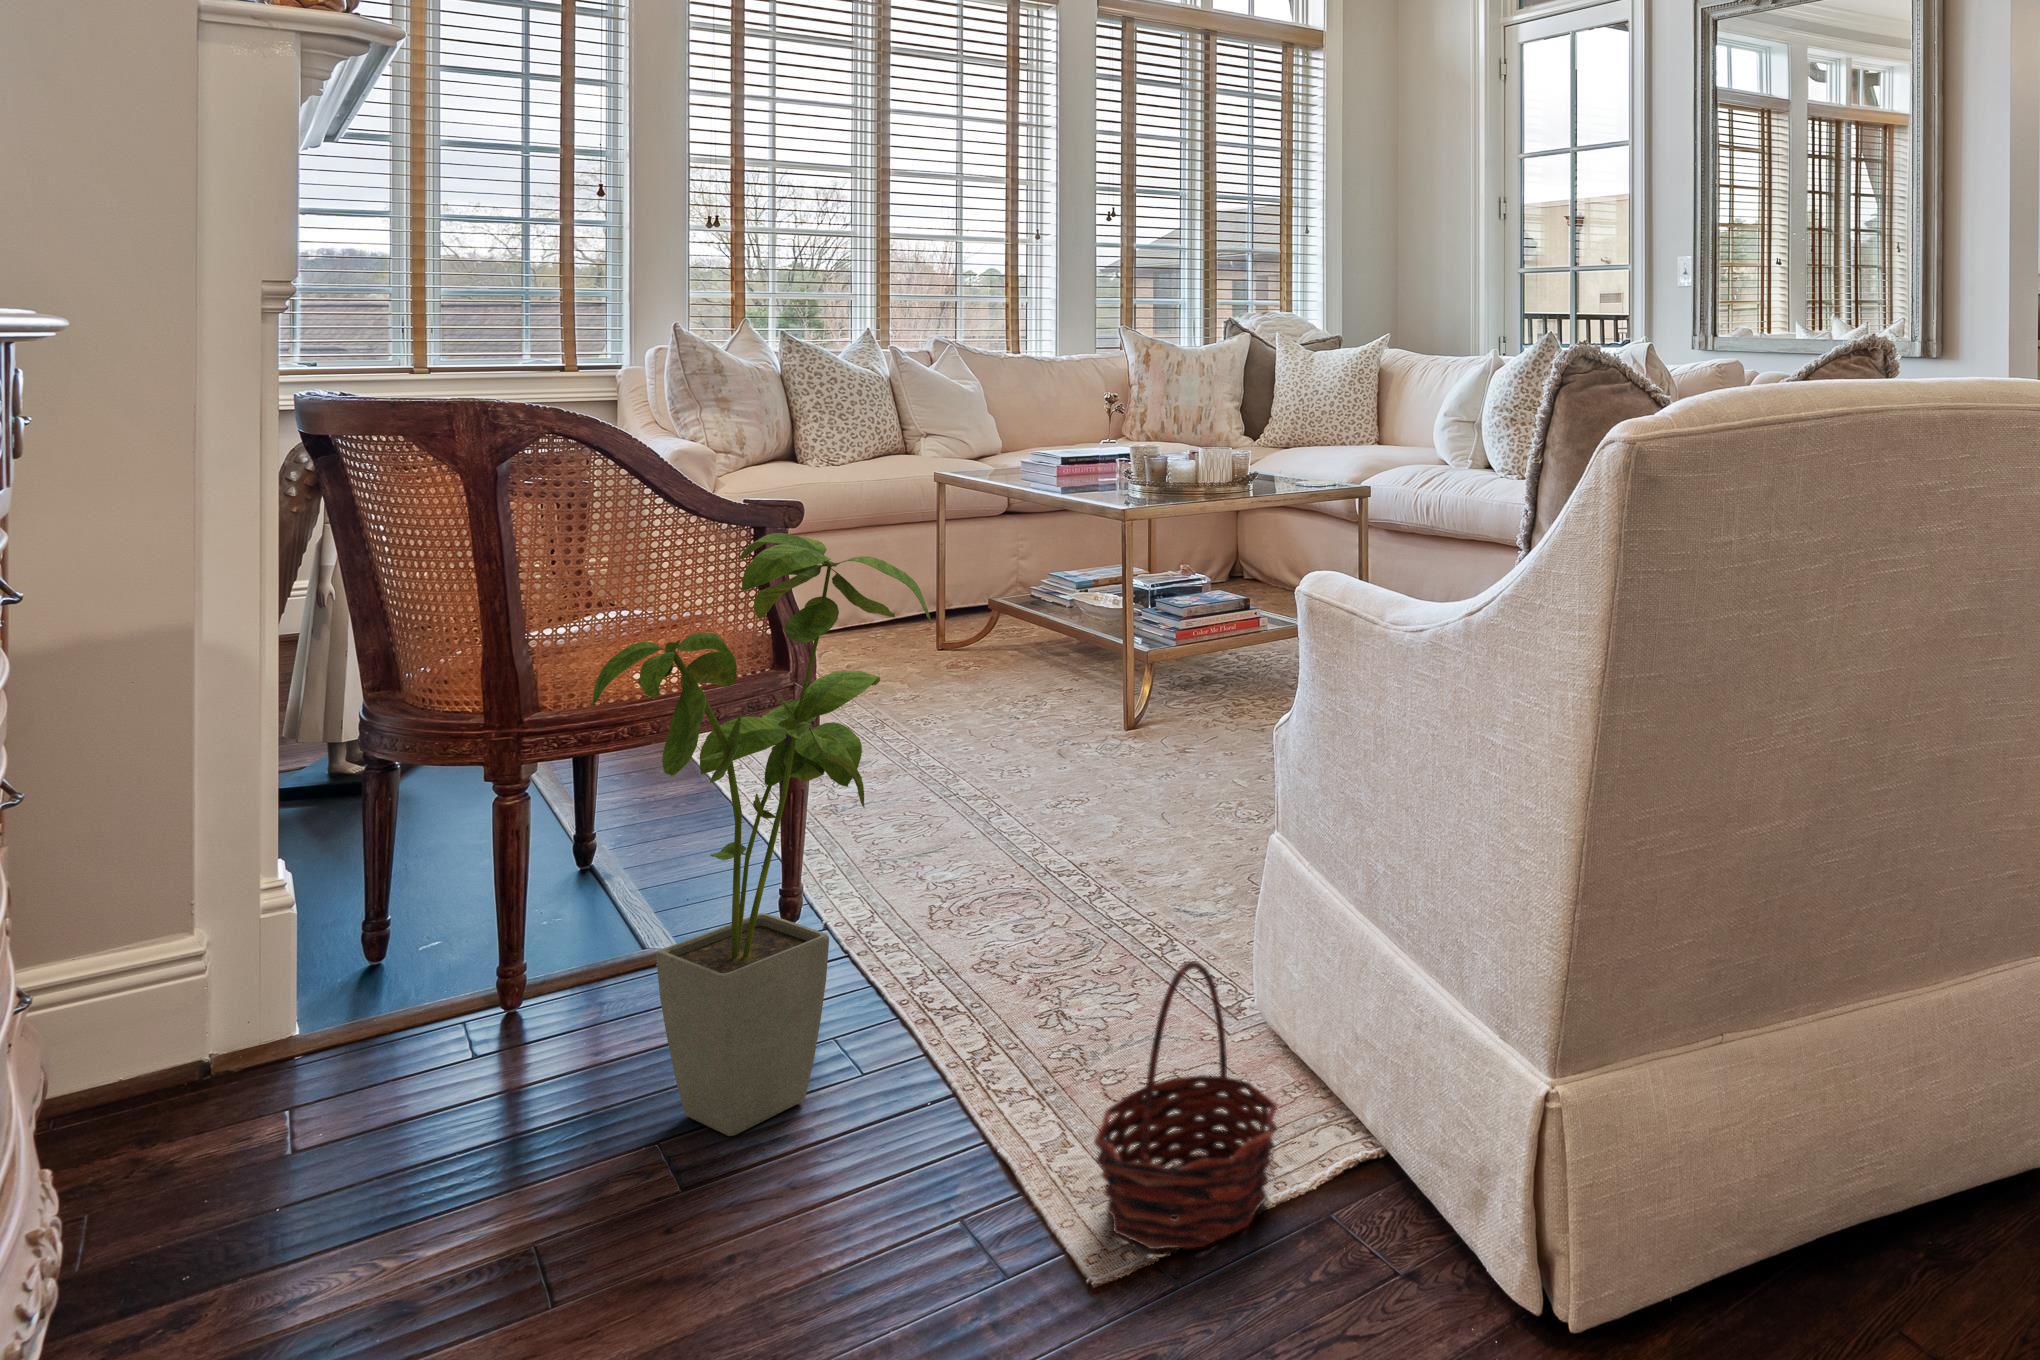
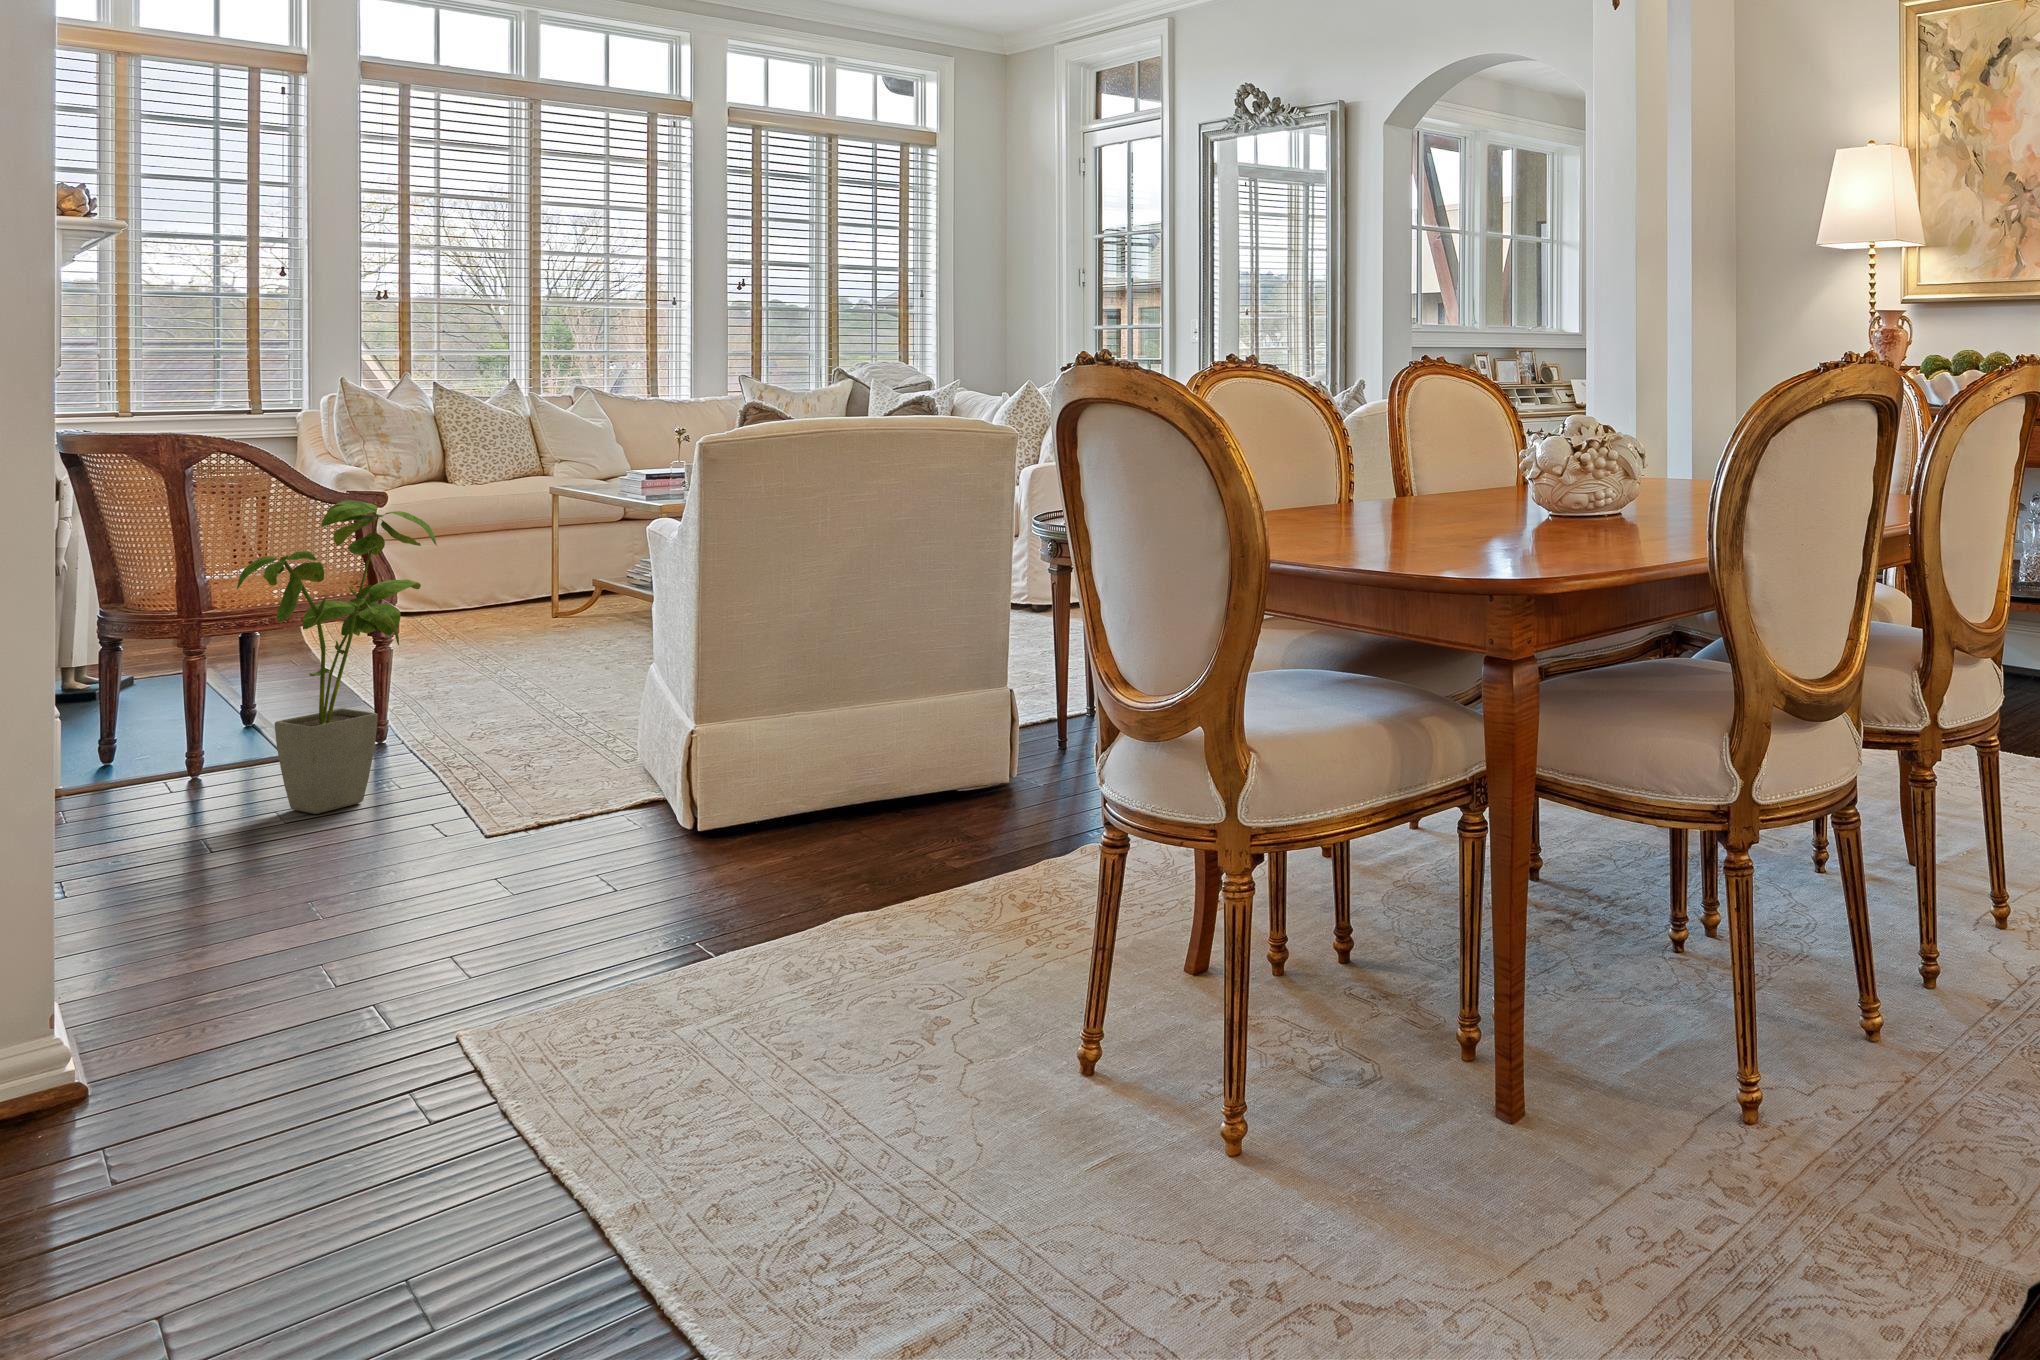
basket: present [1094,961,1278,1250] -> none [503,703,610,833]

